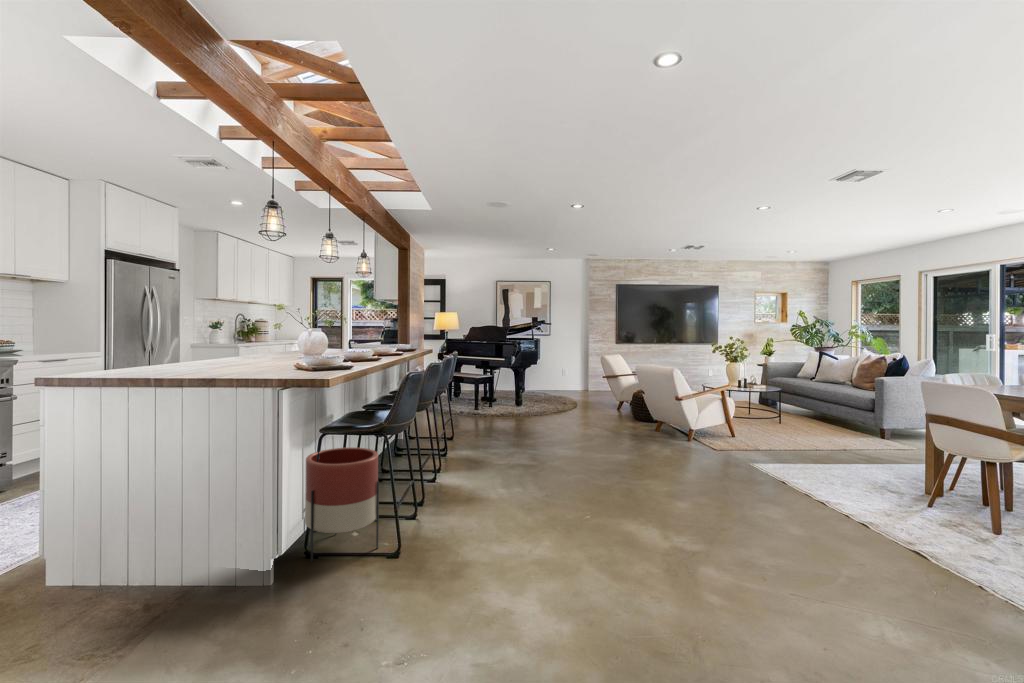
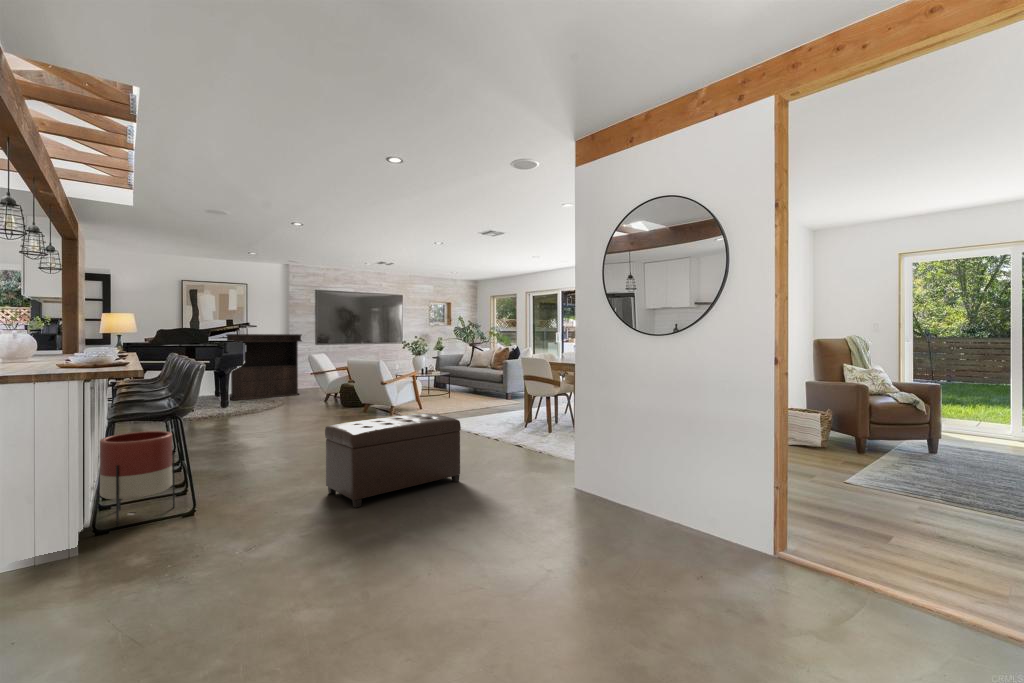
console table: none [529,332,600,399] -> present [226,334,302,400]
ottoman: none [547,475,787,637] -> present [325,413,461,508]

